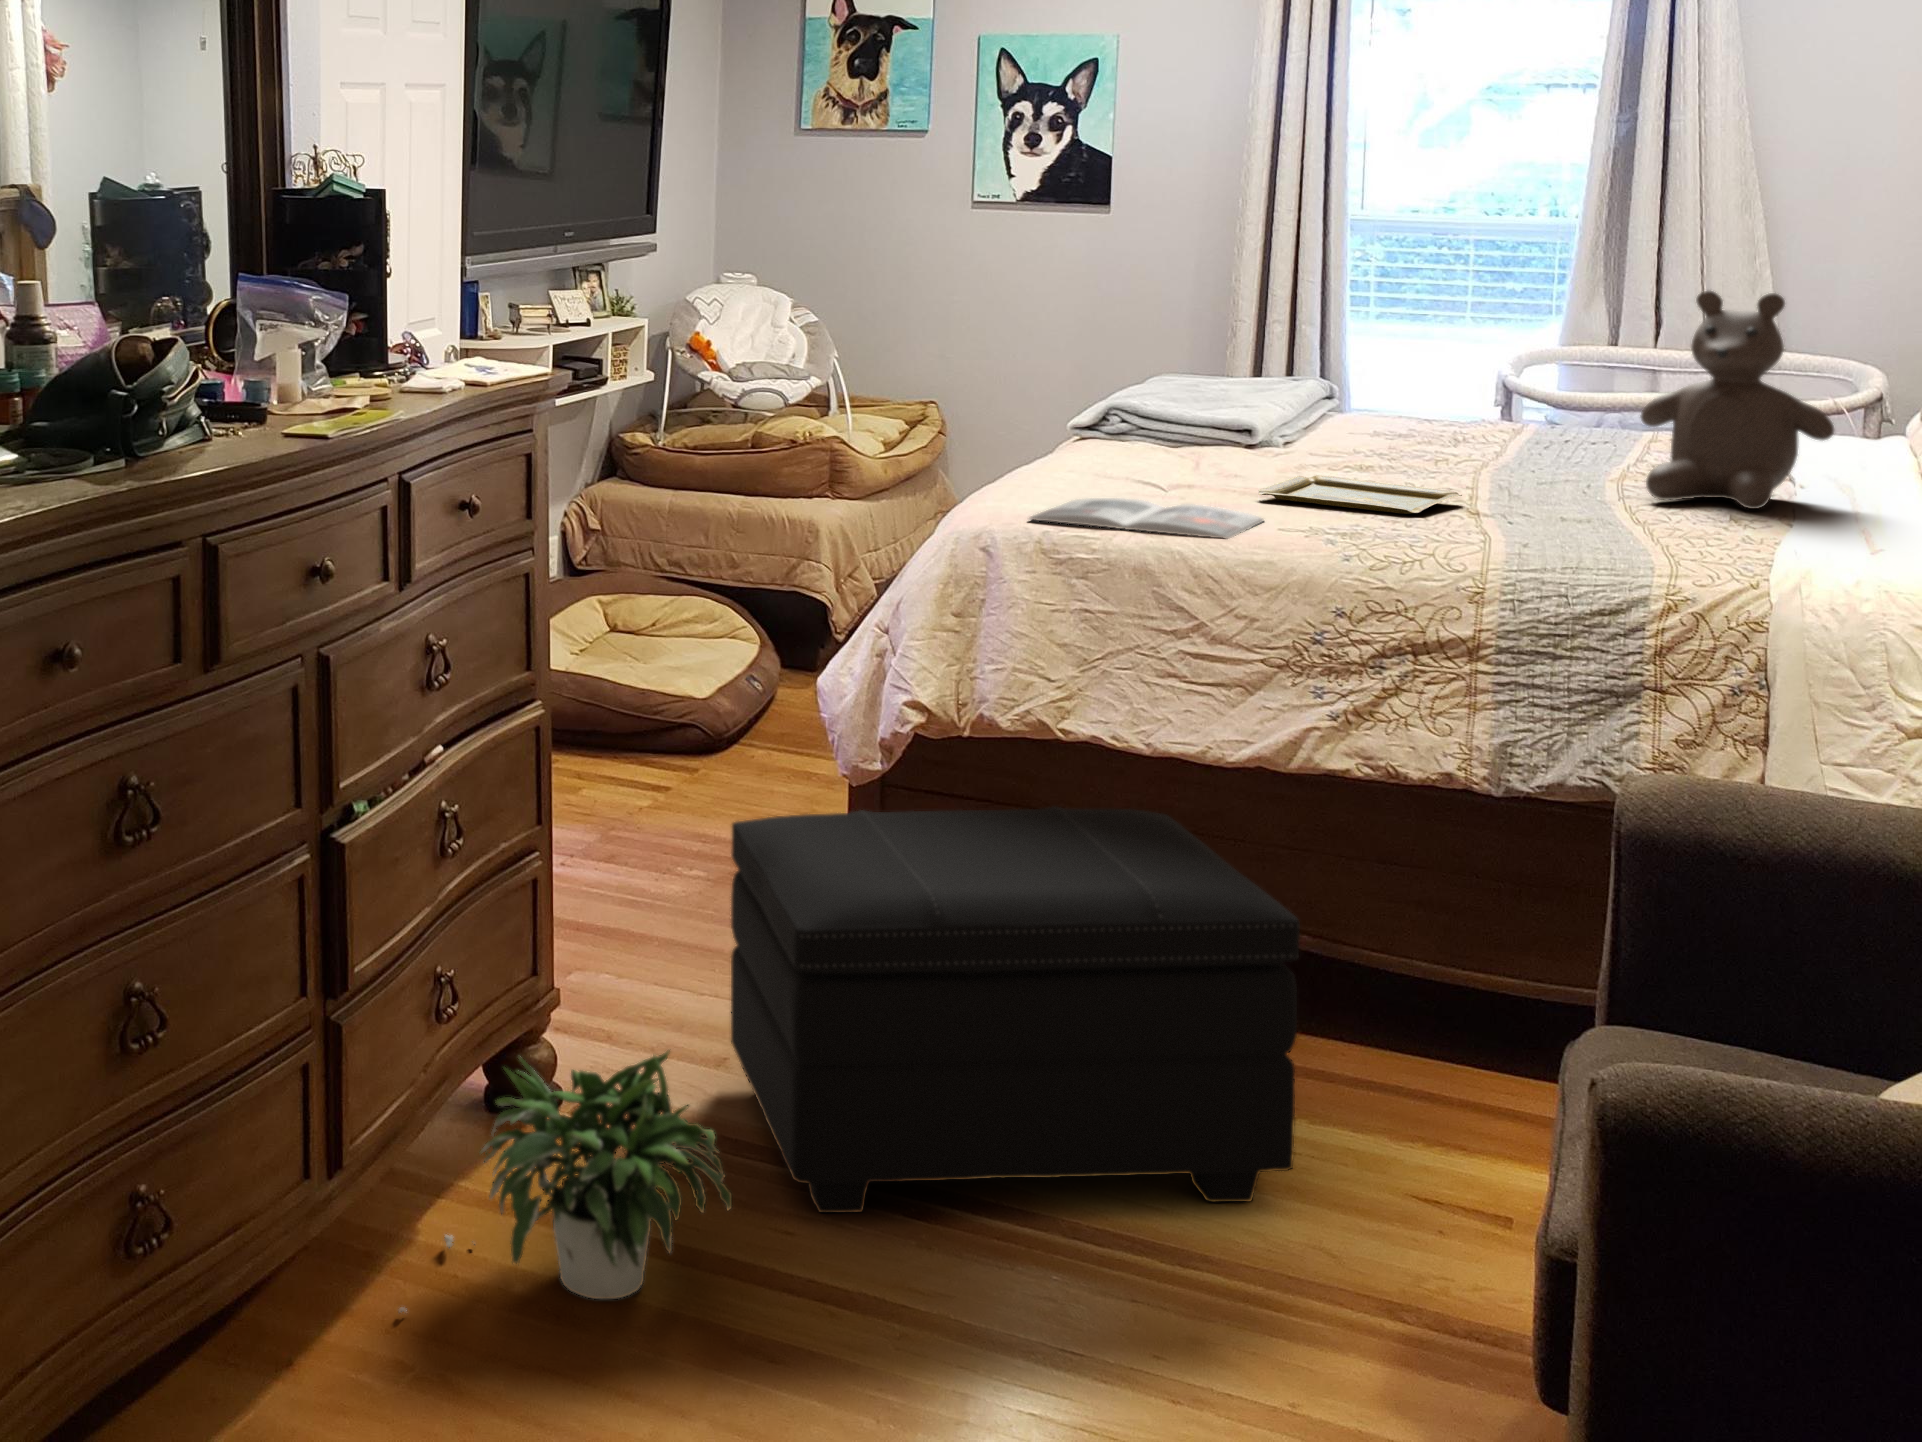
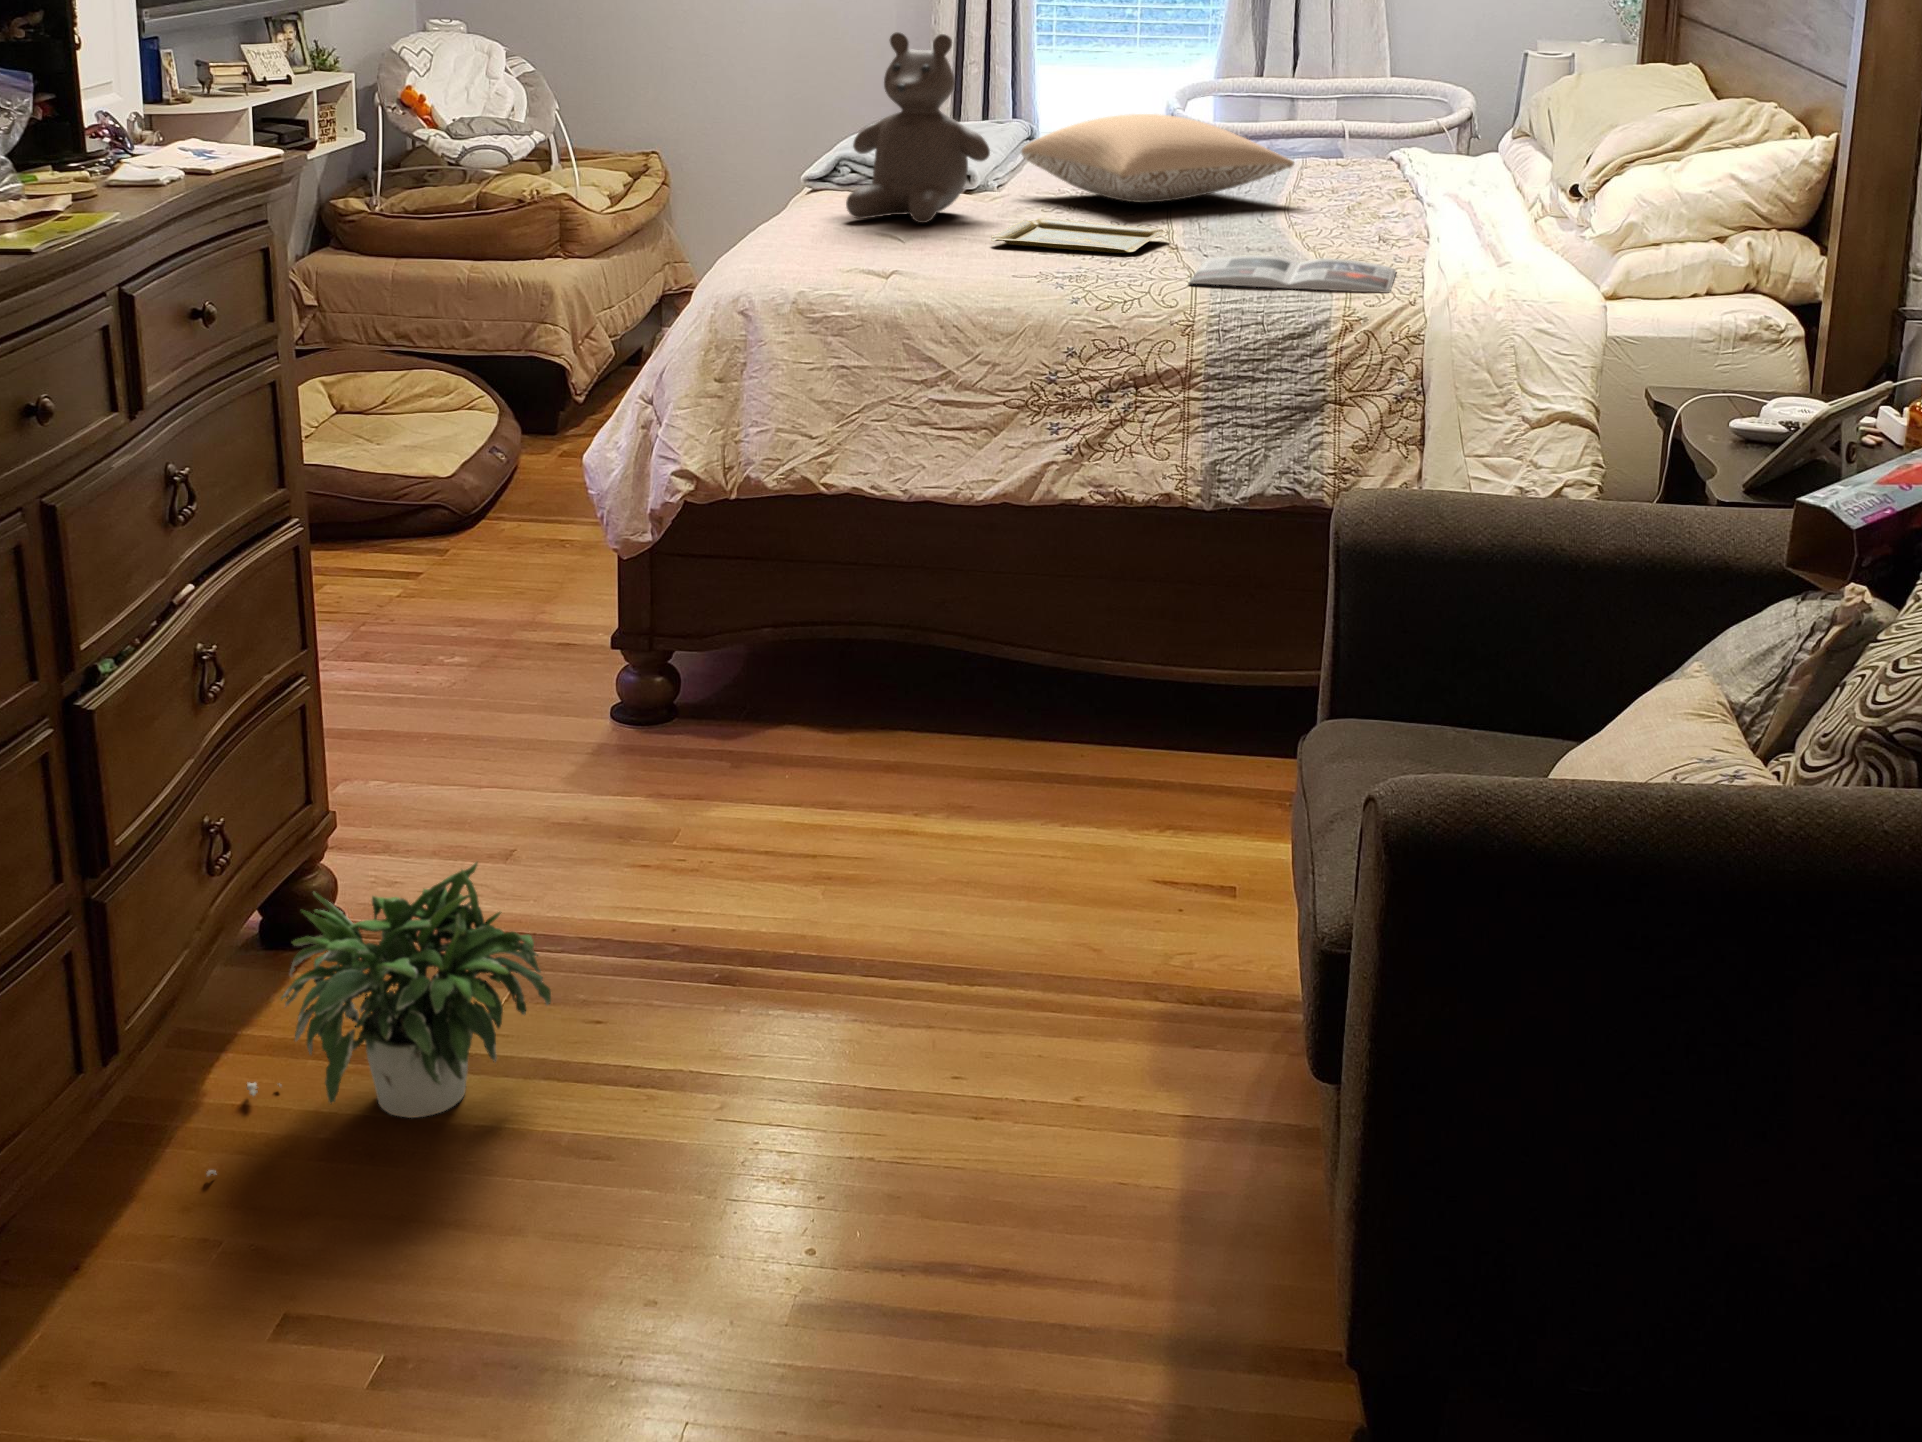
teddy bear: present [1641,291,1834,509] -> present [846,32,990,223]
pillow: none [1306,374,1628,466] -> present [1021,114,1294,203]
magazine: present [1029,498,1263,539] -> present [1189,255,1396,293]
footstool: present [731,807,1300,1213] -> none [513,557,1061,984]

